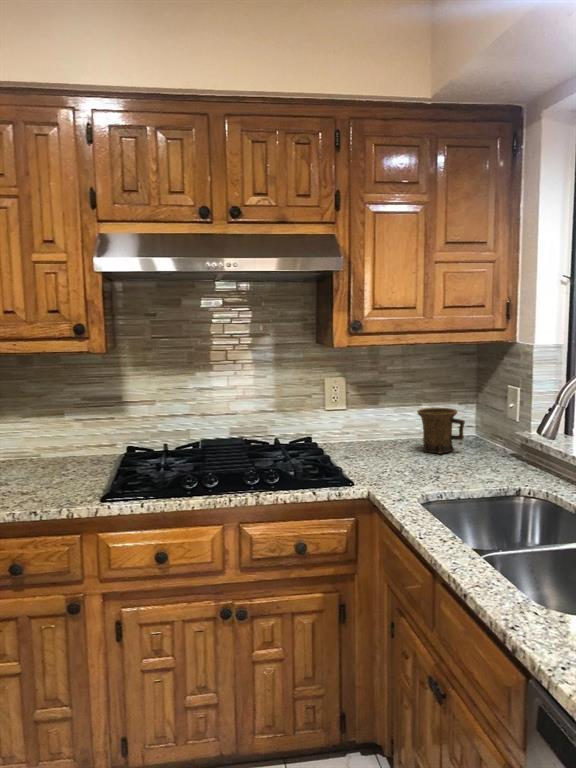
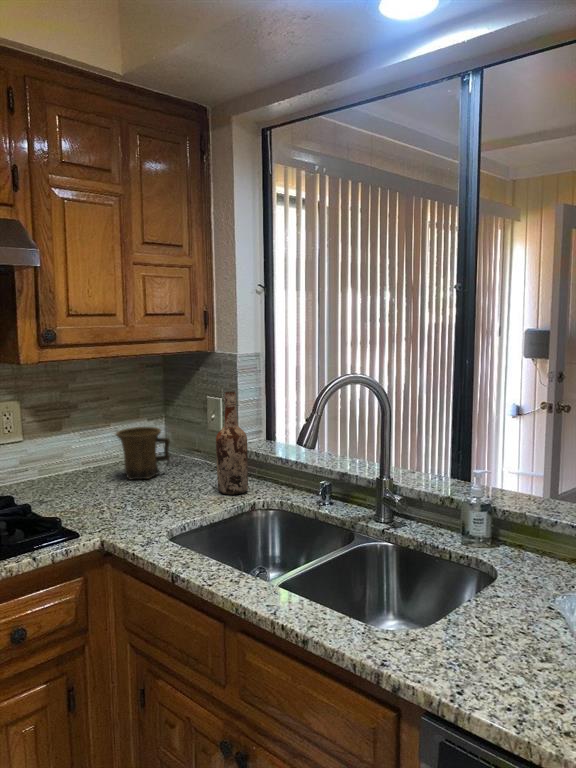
wine bottle: none [494,381,525,478] -> present [216,392,248,494]

